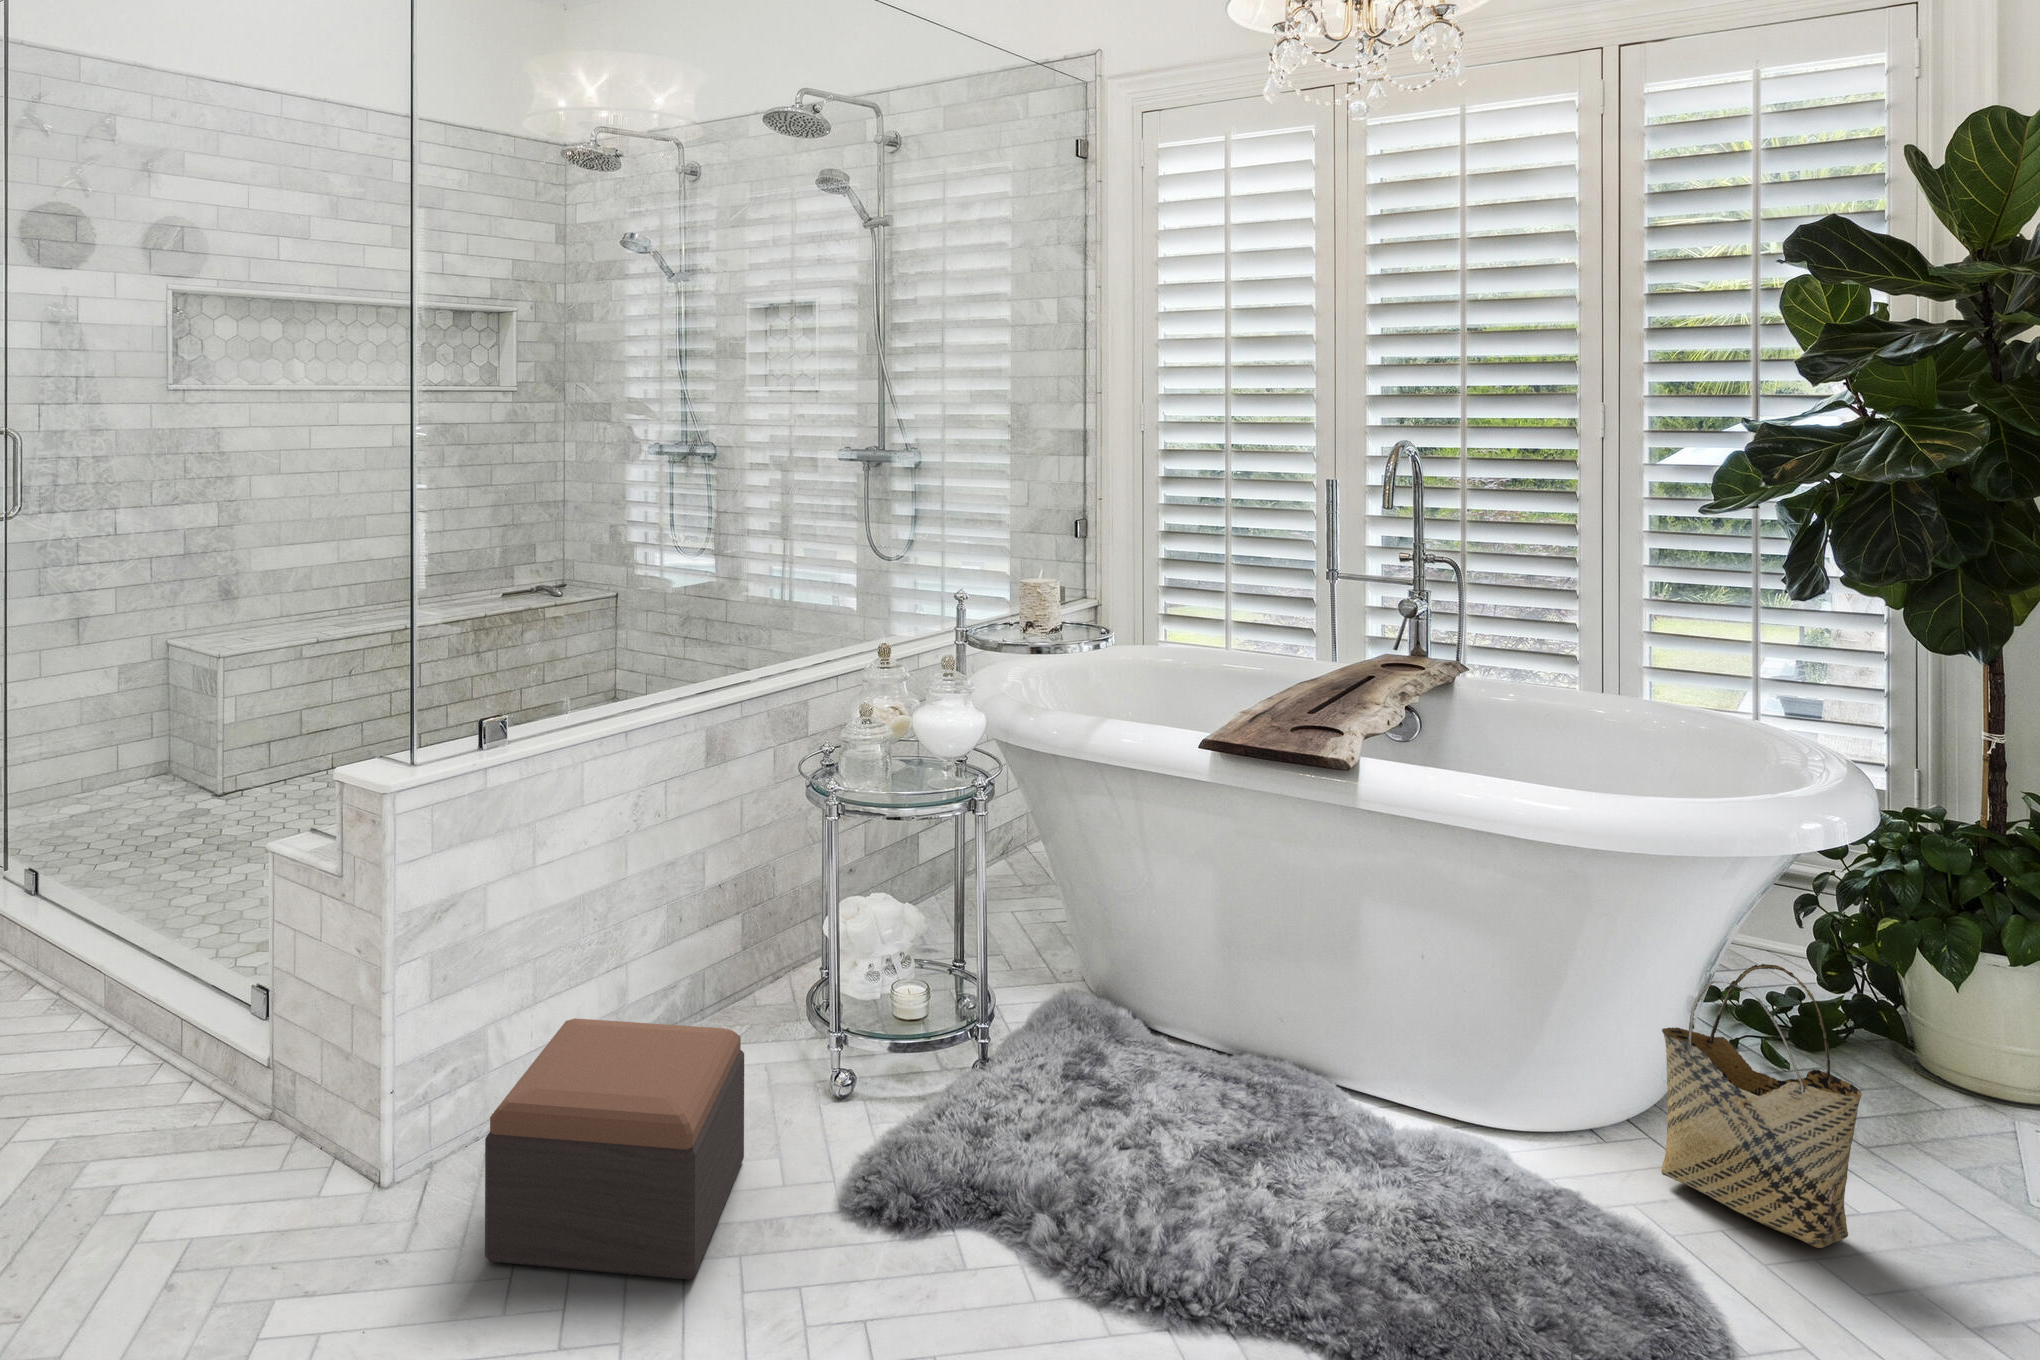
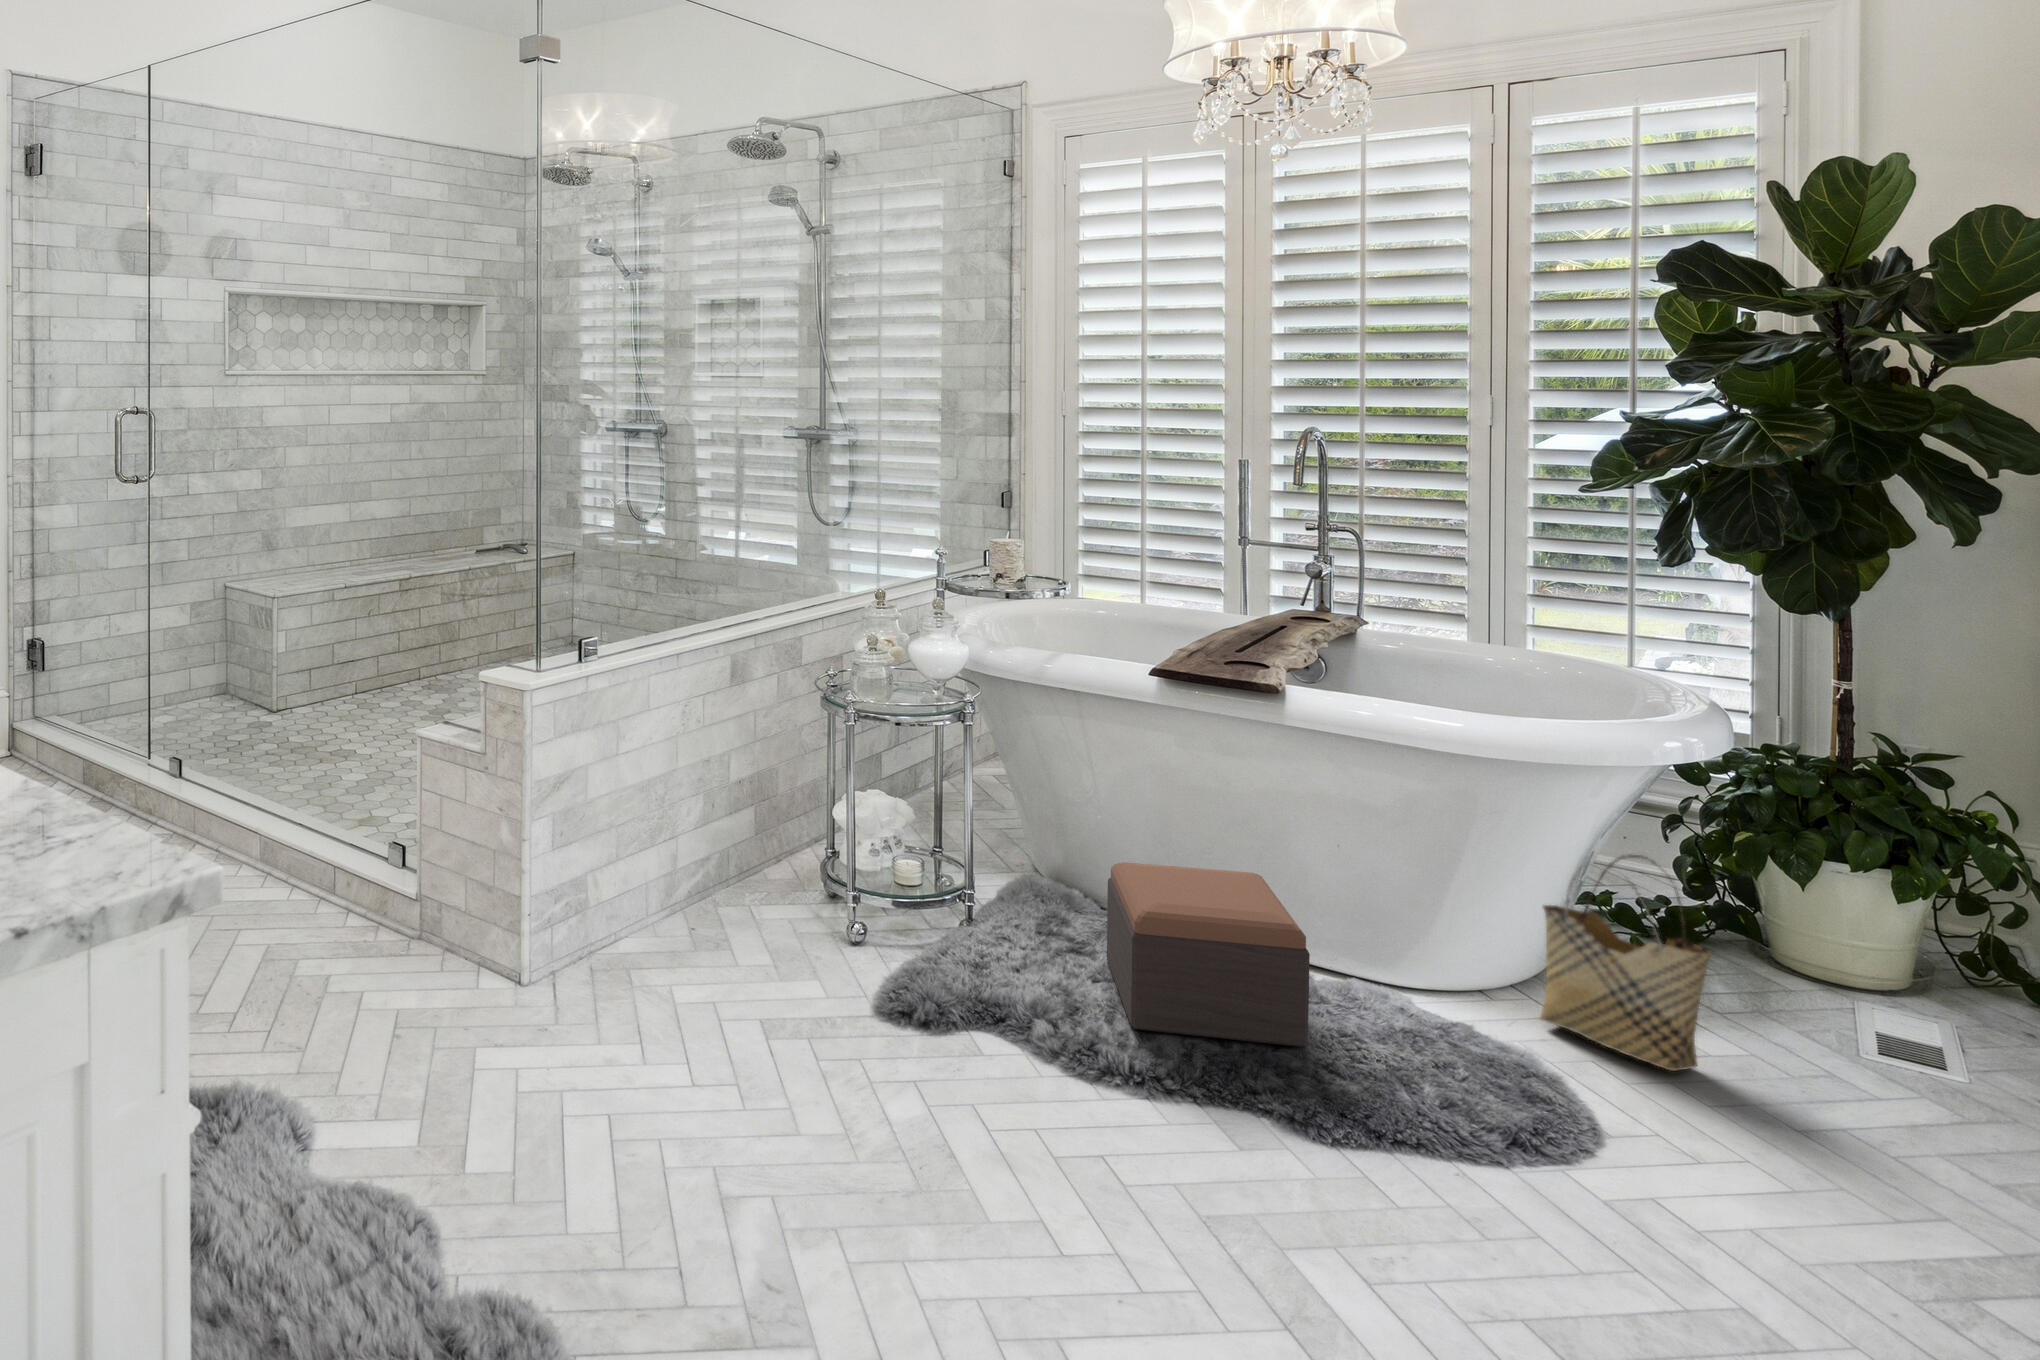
footstool: present [485,1018,744,1280] -> present [1107,862,1310,1047]

